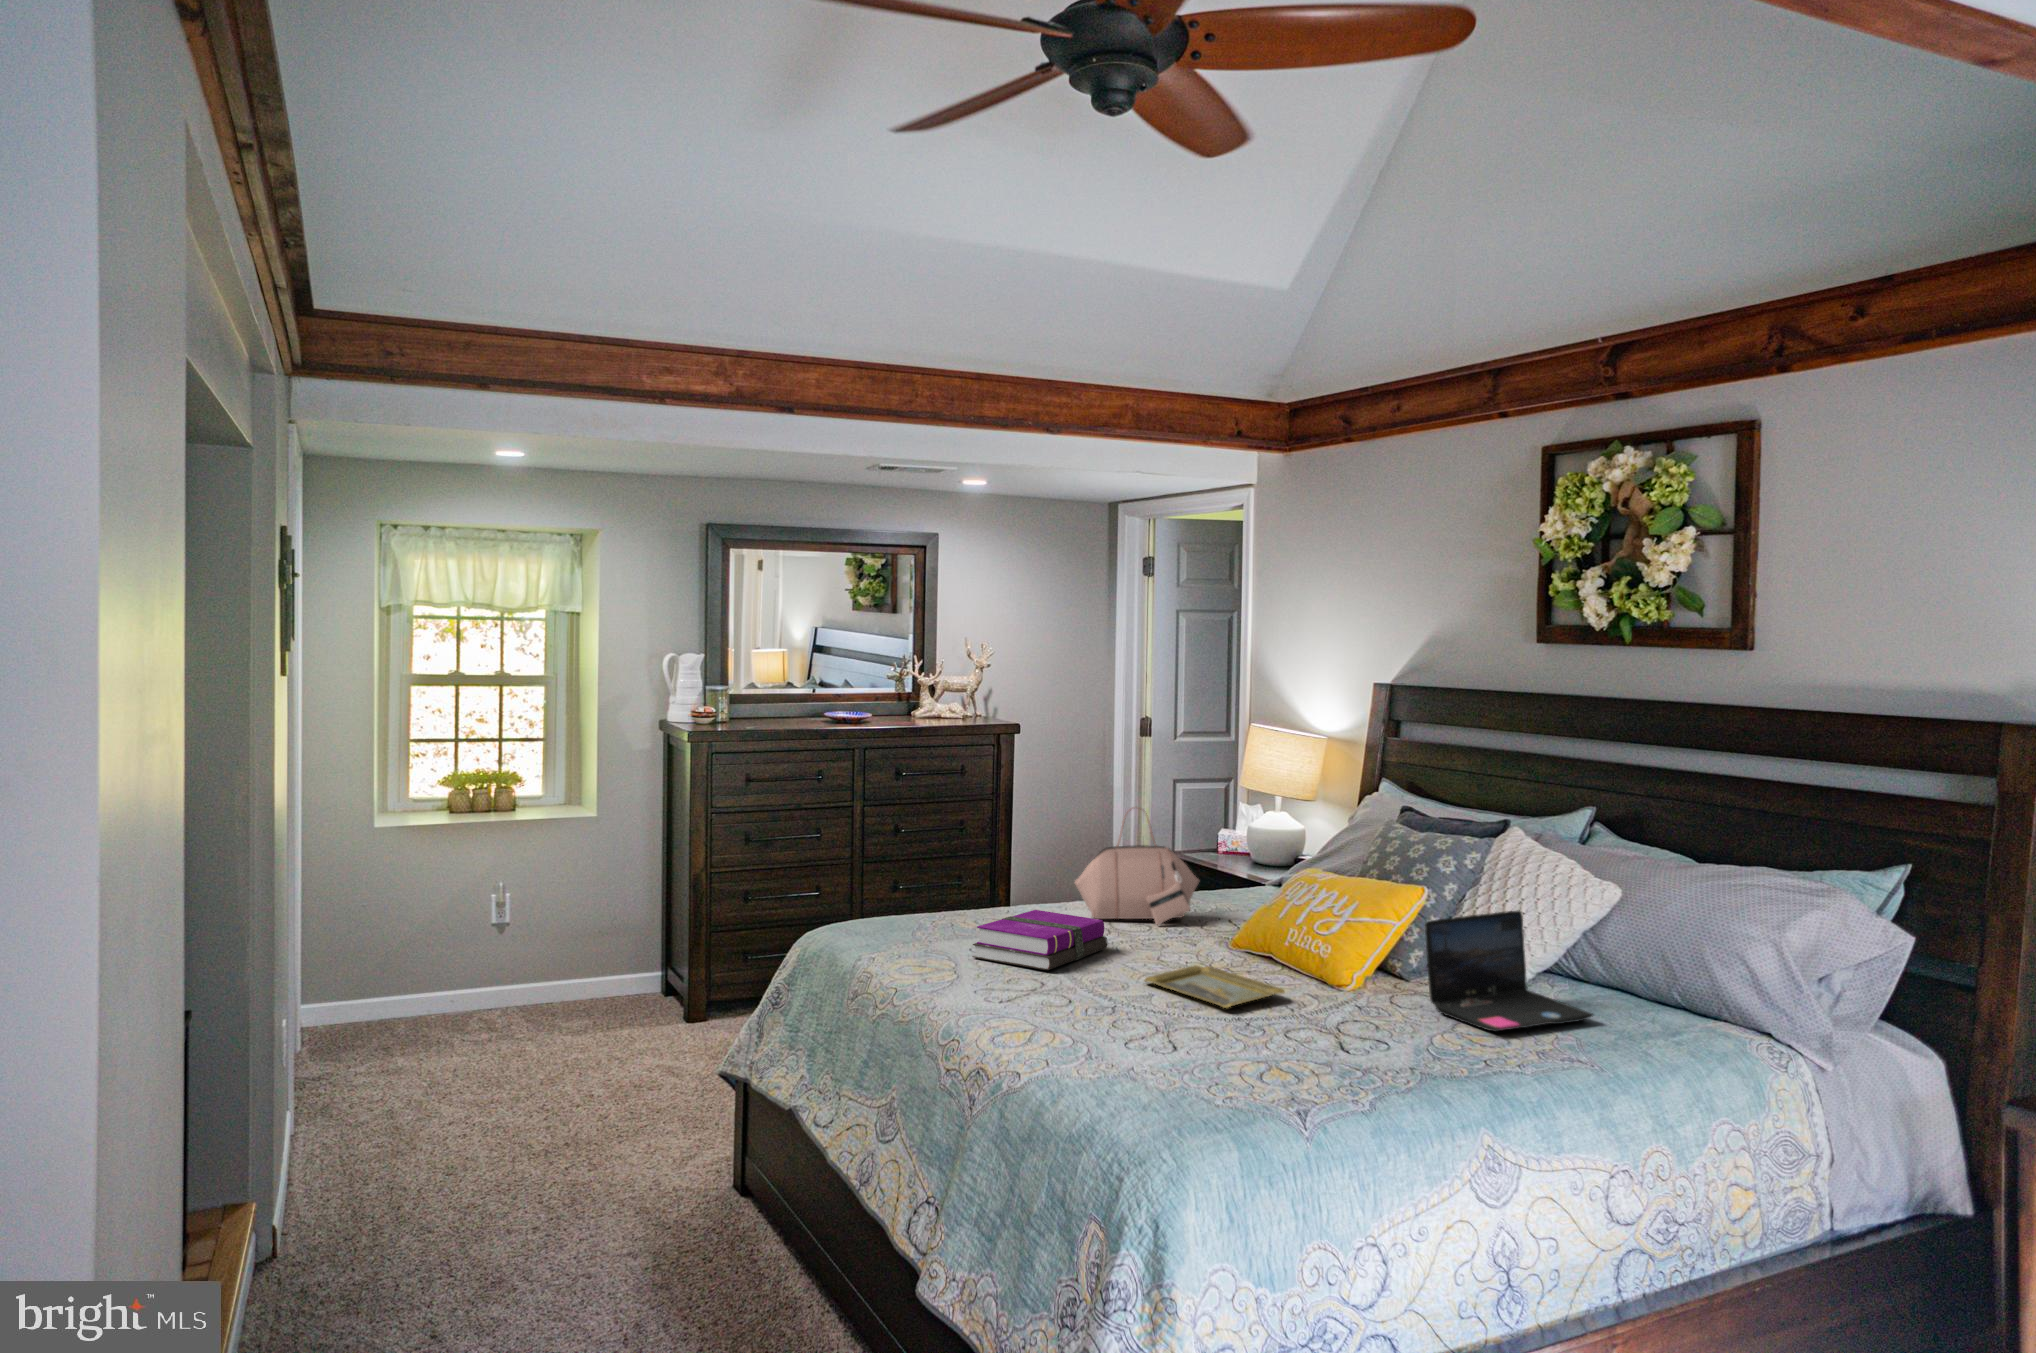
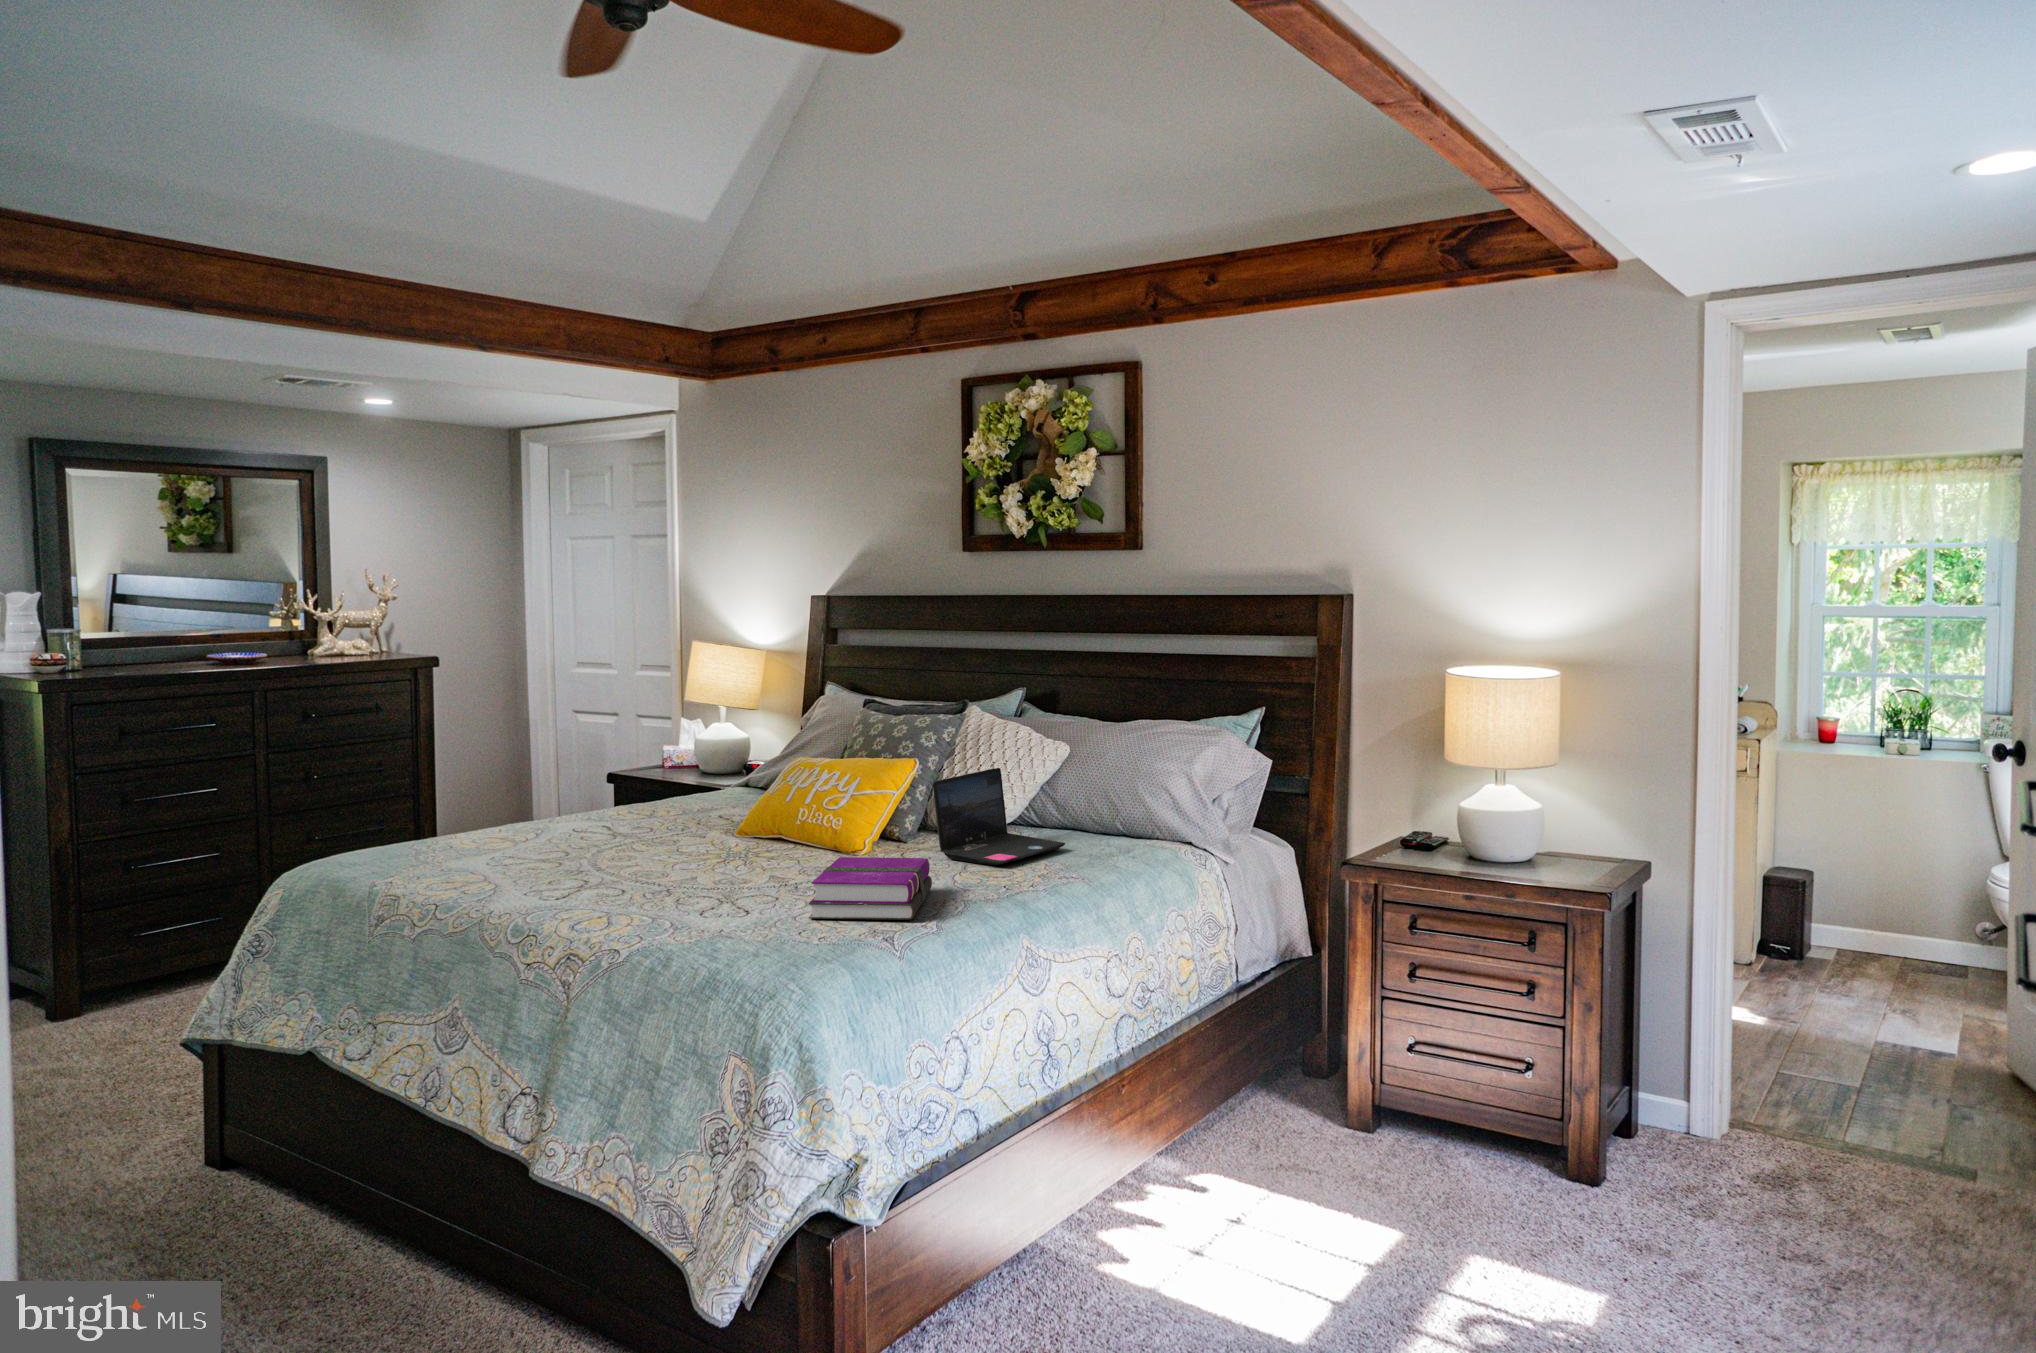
handbag: present [1075,813,1199,925] -> none [574,714,696,826]
hardback book: present [972,910,1108,970] -> present [809,857,932,920]
tray: present [1145,966,1284,1008] -> none [683,848,818,877]

